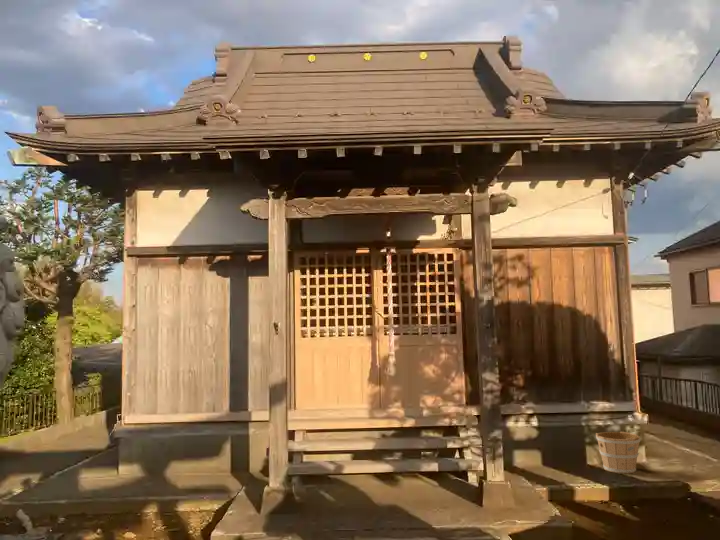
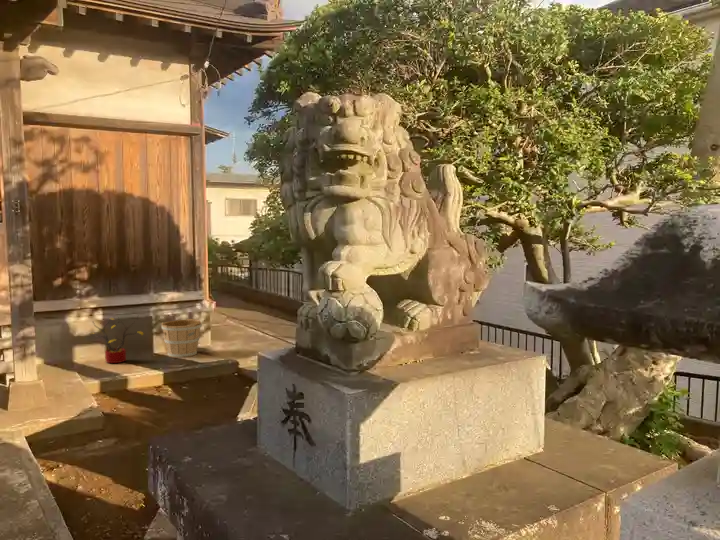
decorative plant: none [527,422,580,470] -> present [99,322,143,363]

